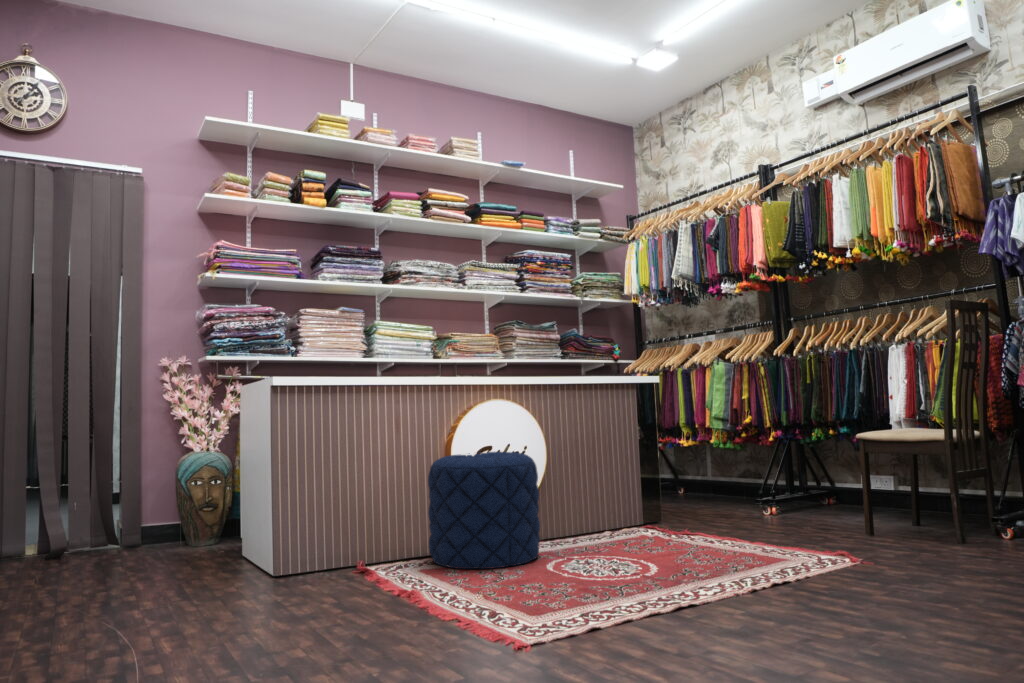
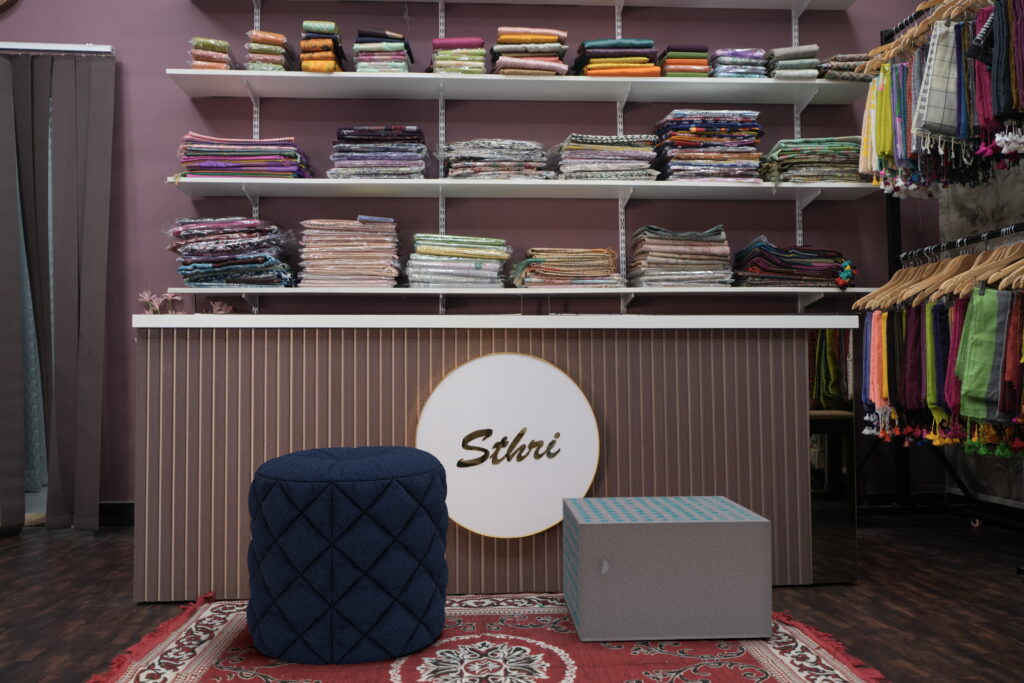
storage box: none [551,473,676,546] -> present [563,496,772,641]

